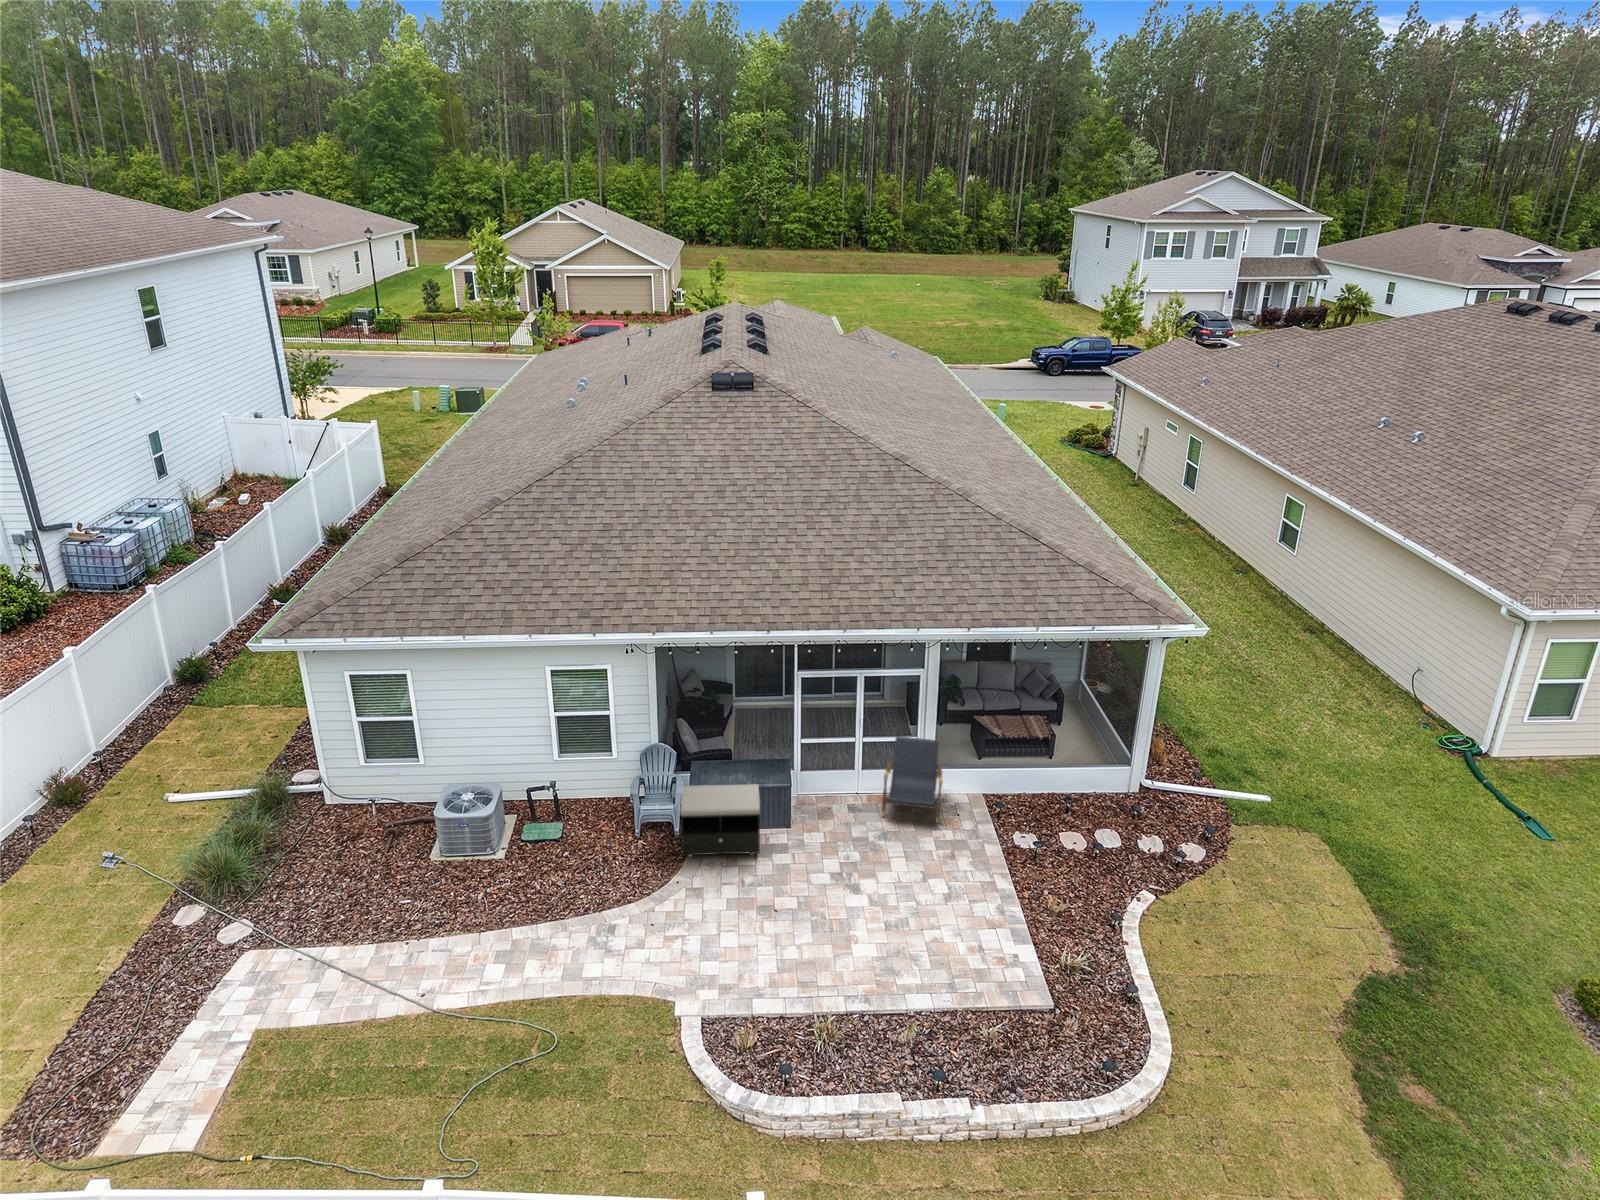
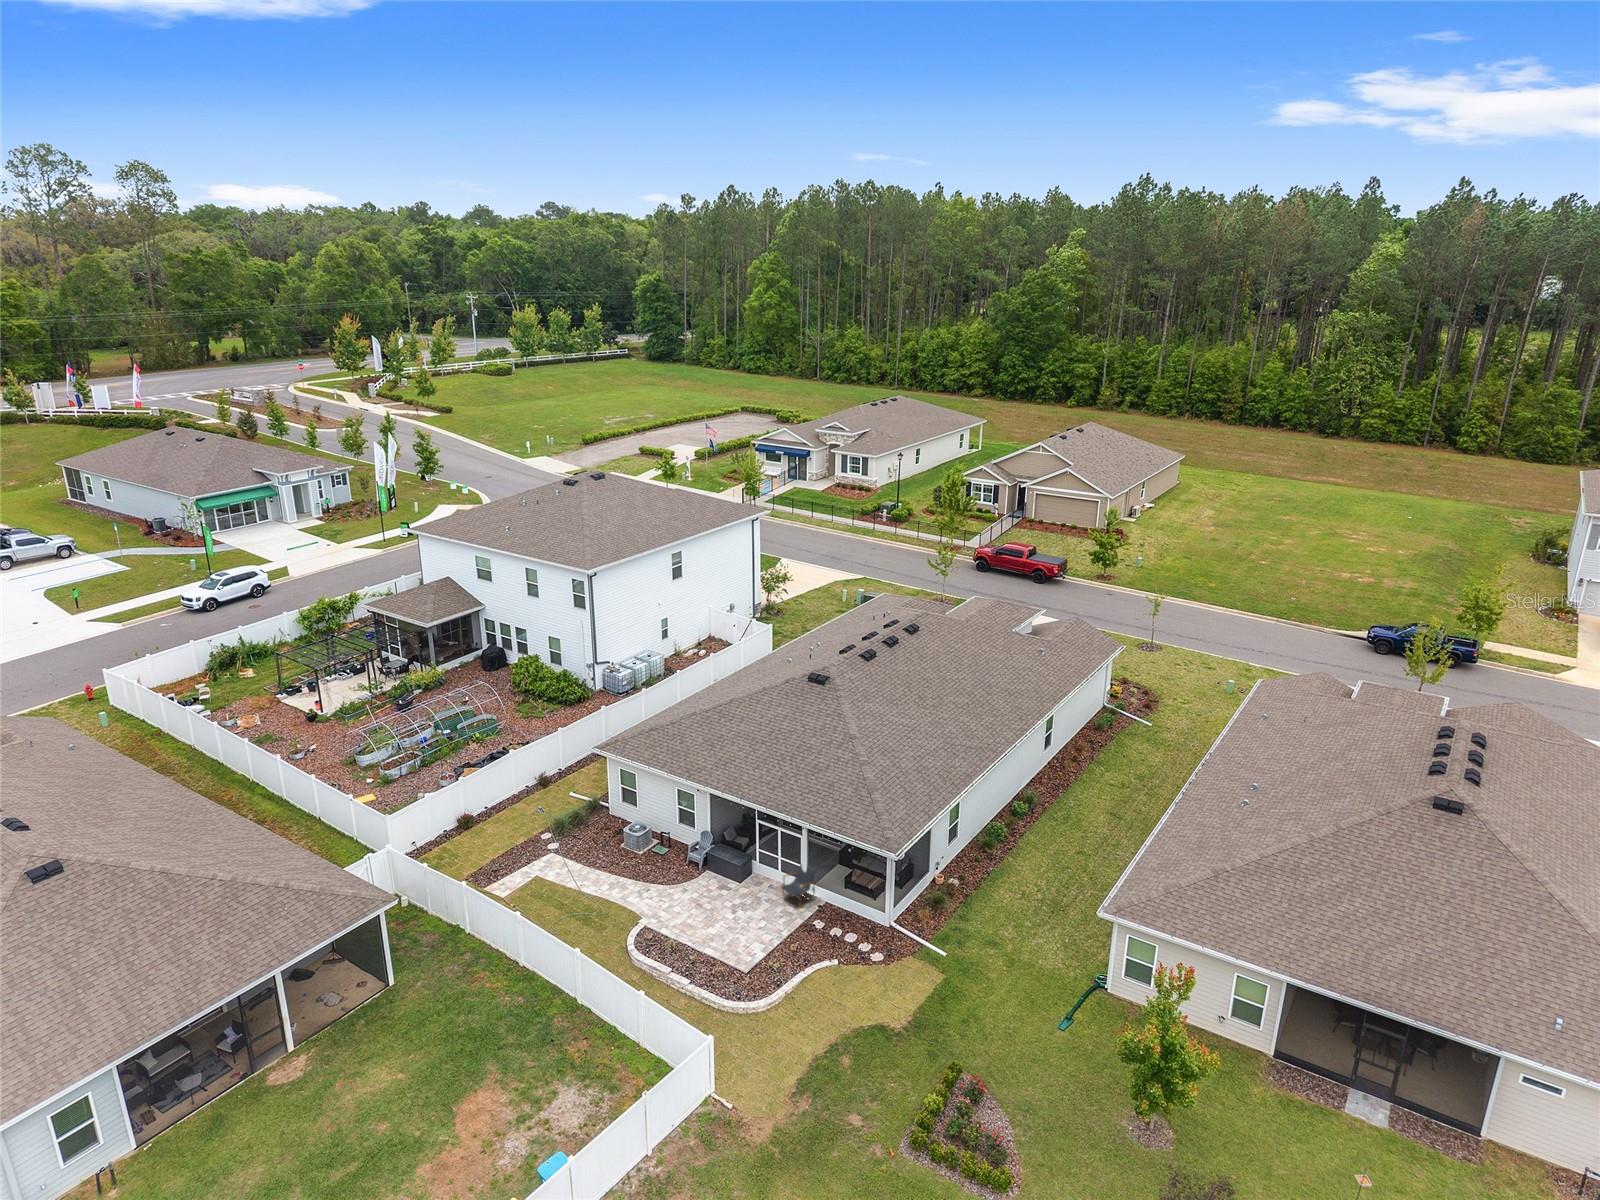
storage bench: present [680,784,760,857] -> none [693,850,732,888]

